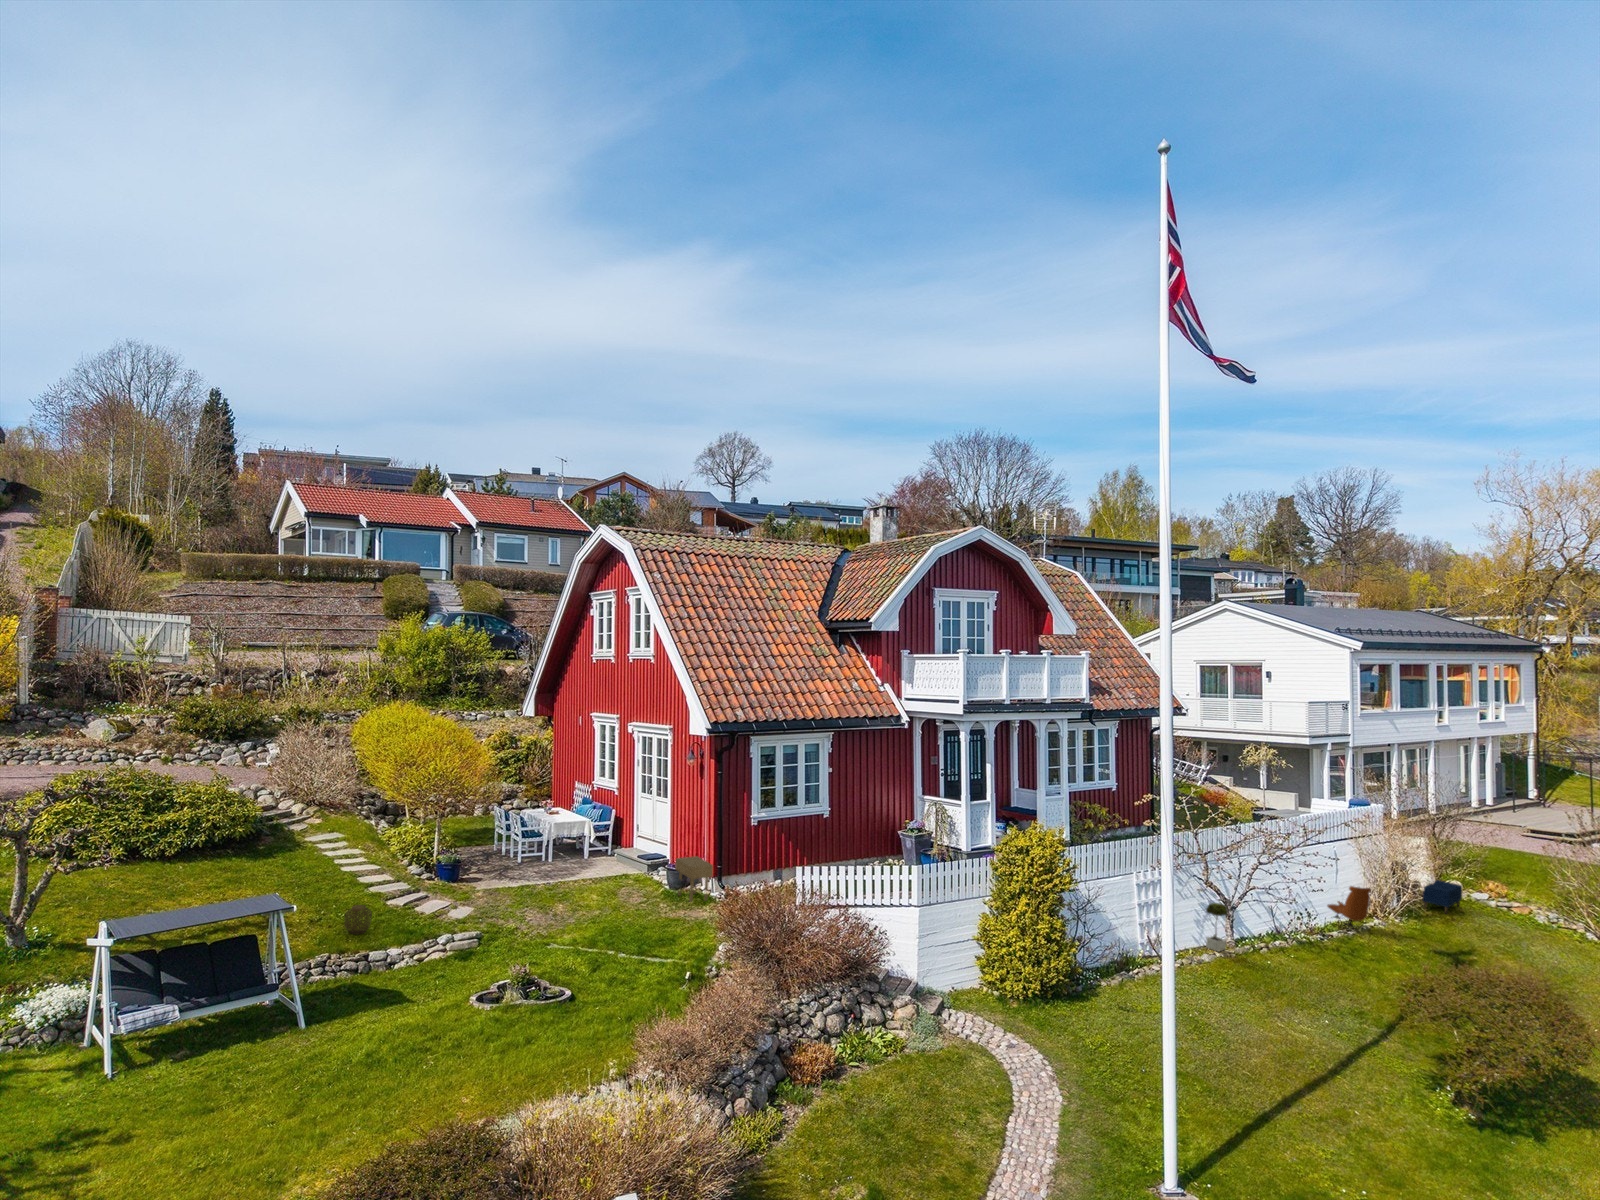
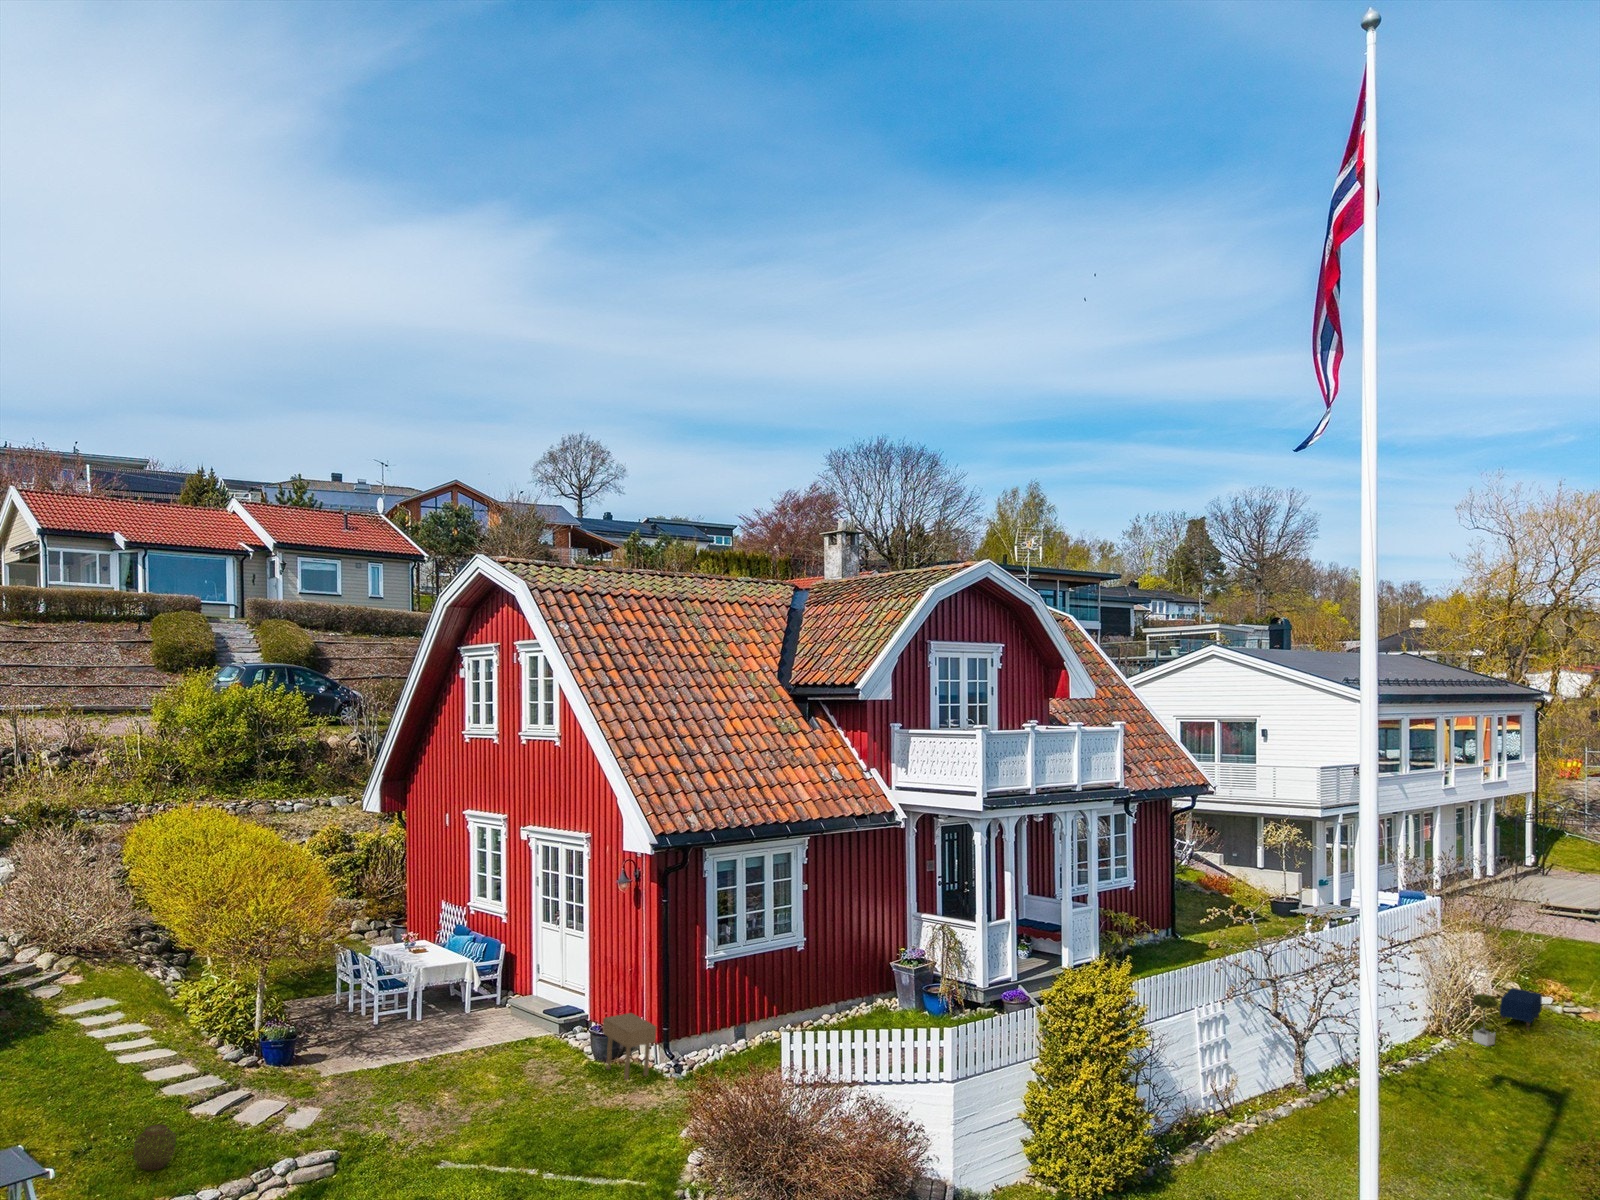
lounge chair: present [1327,886,1371,931] -> none [1400,1007,1458,1065]
potted tree: present [1206,903,1228,951] -> present [1472,994,1497,1046]

